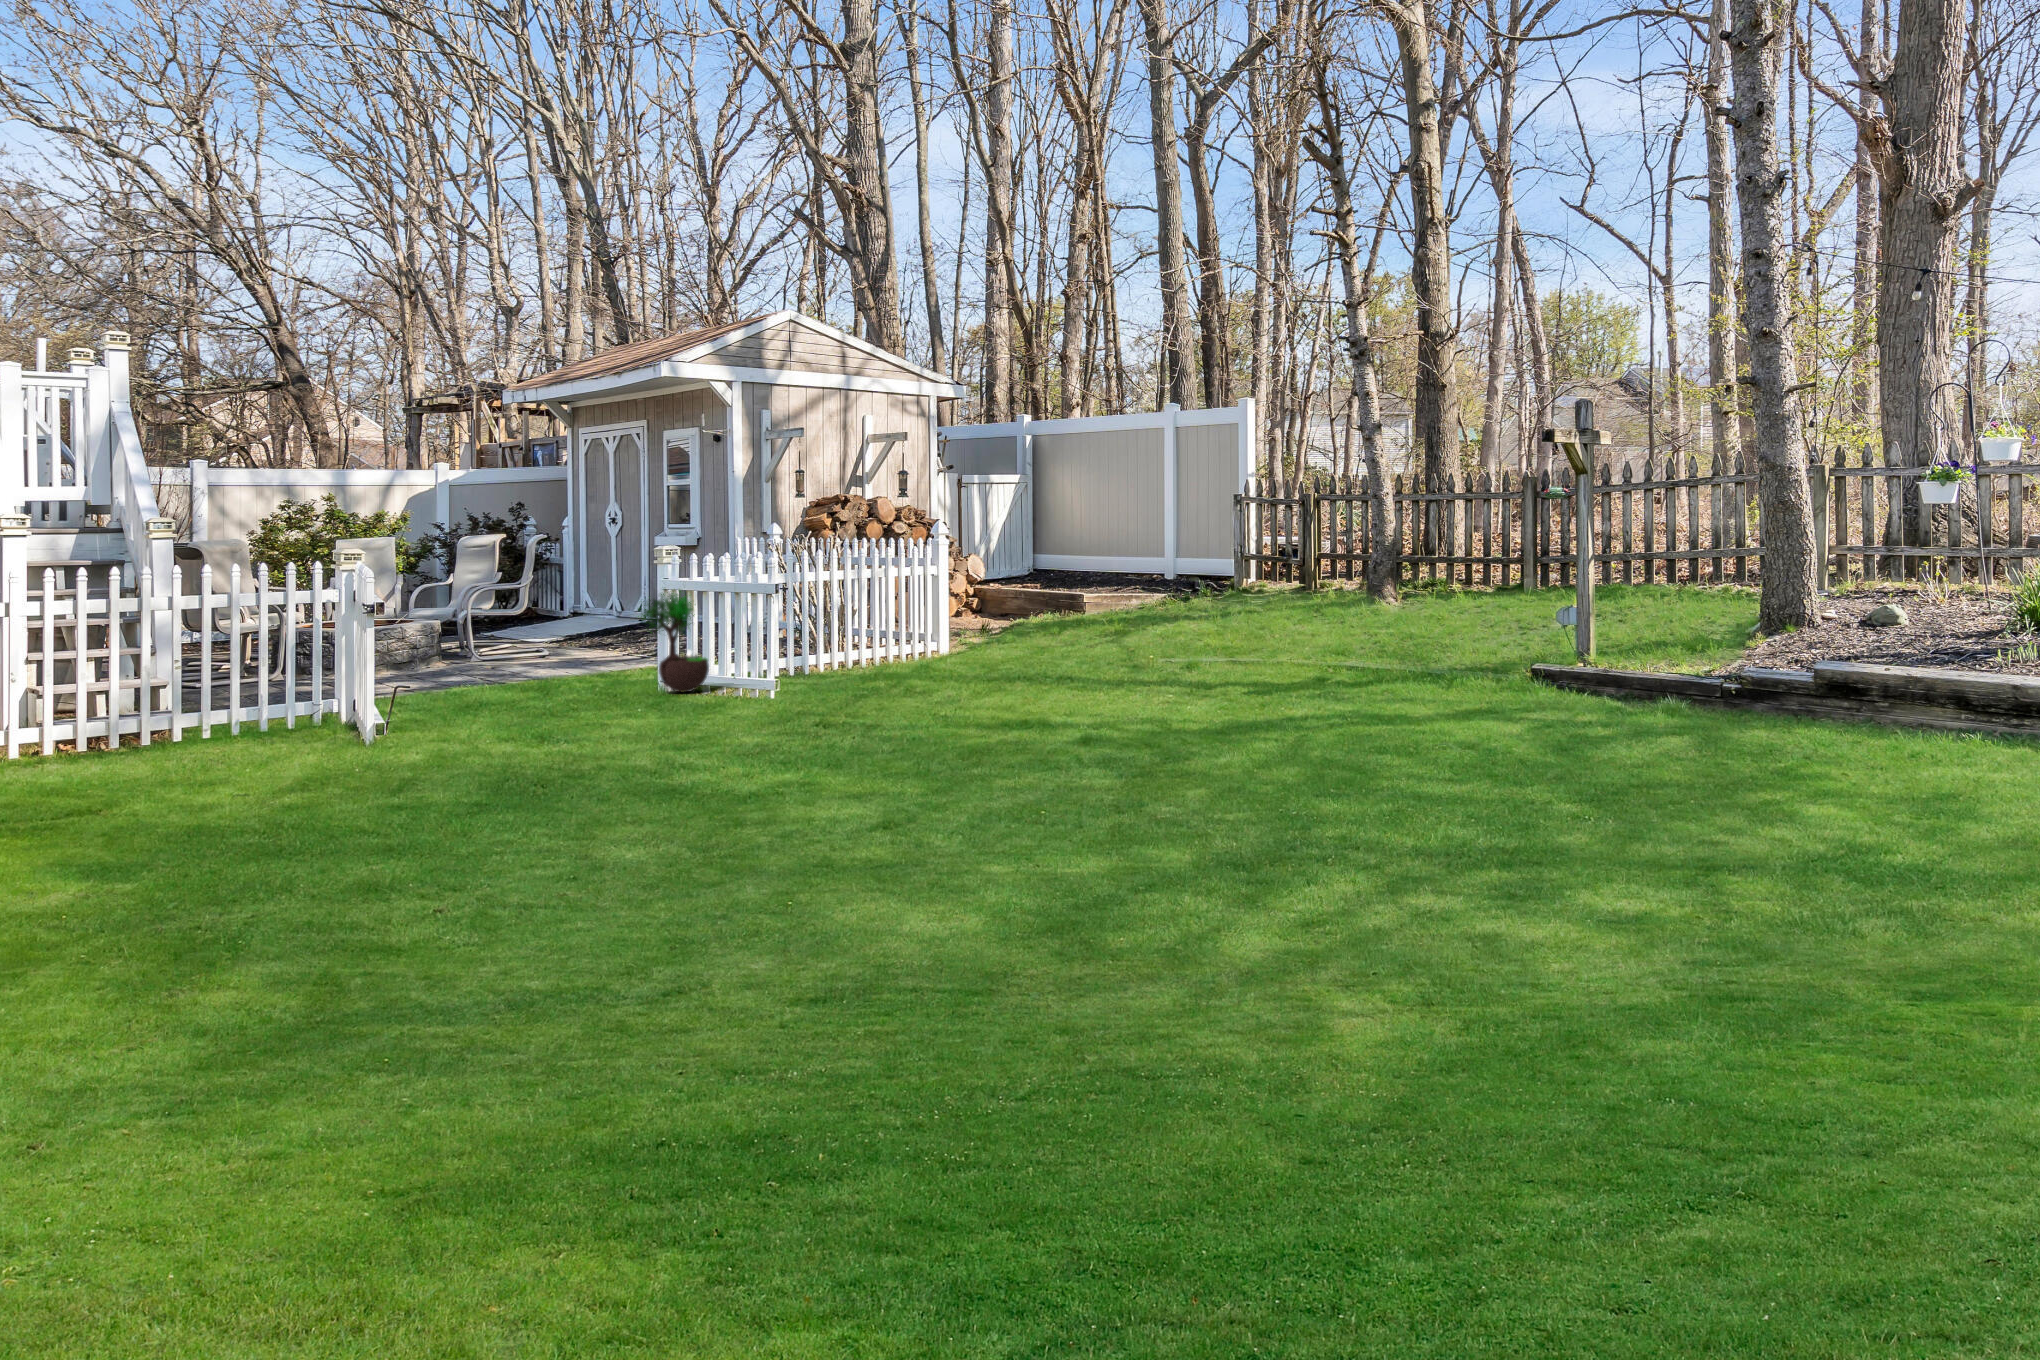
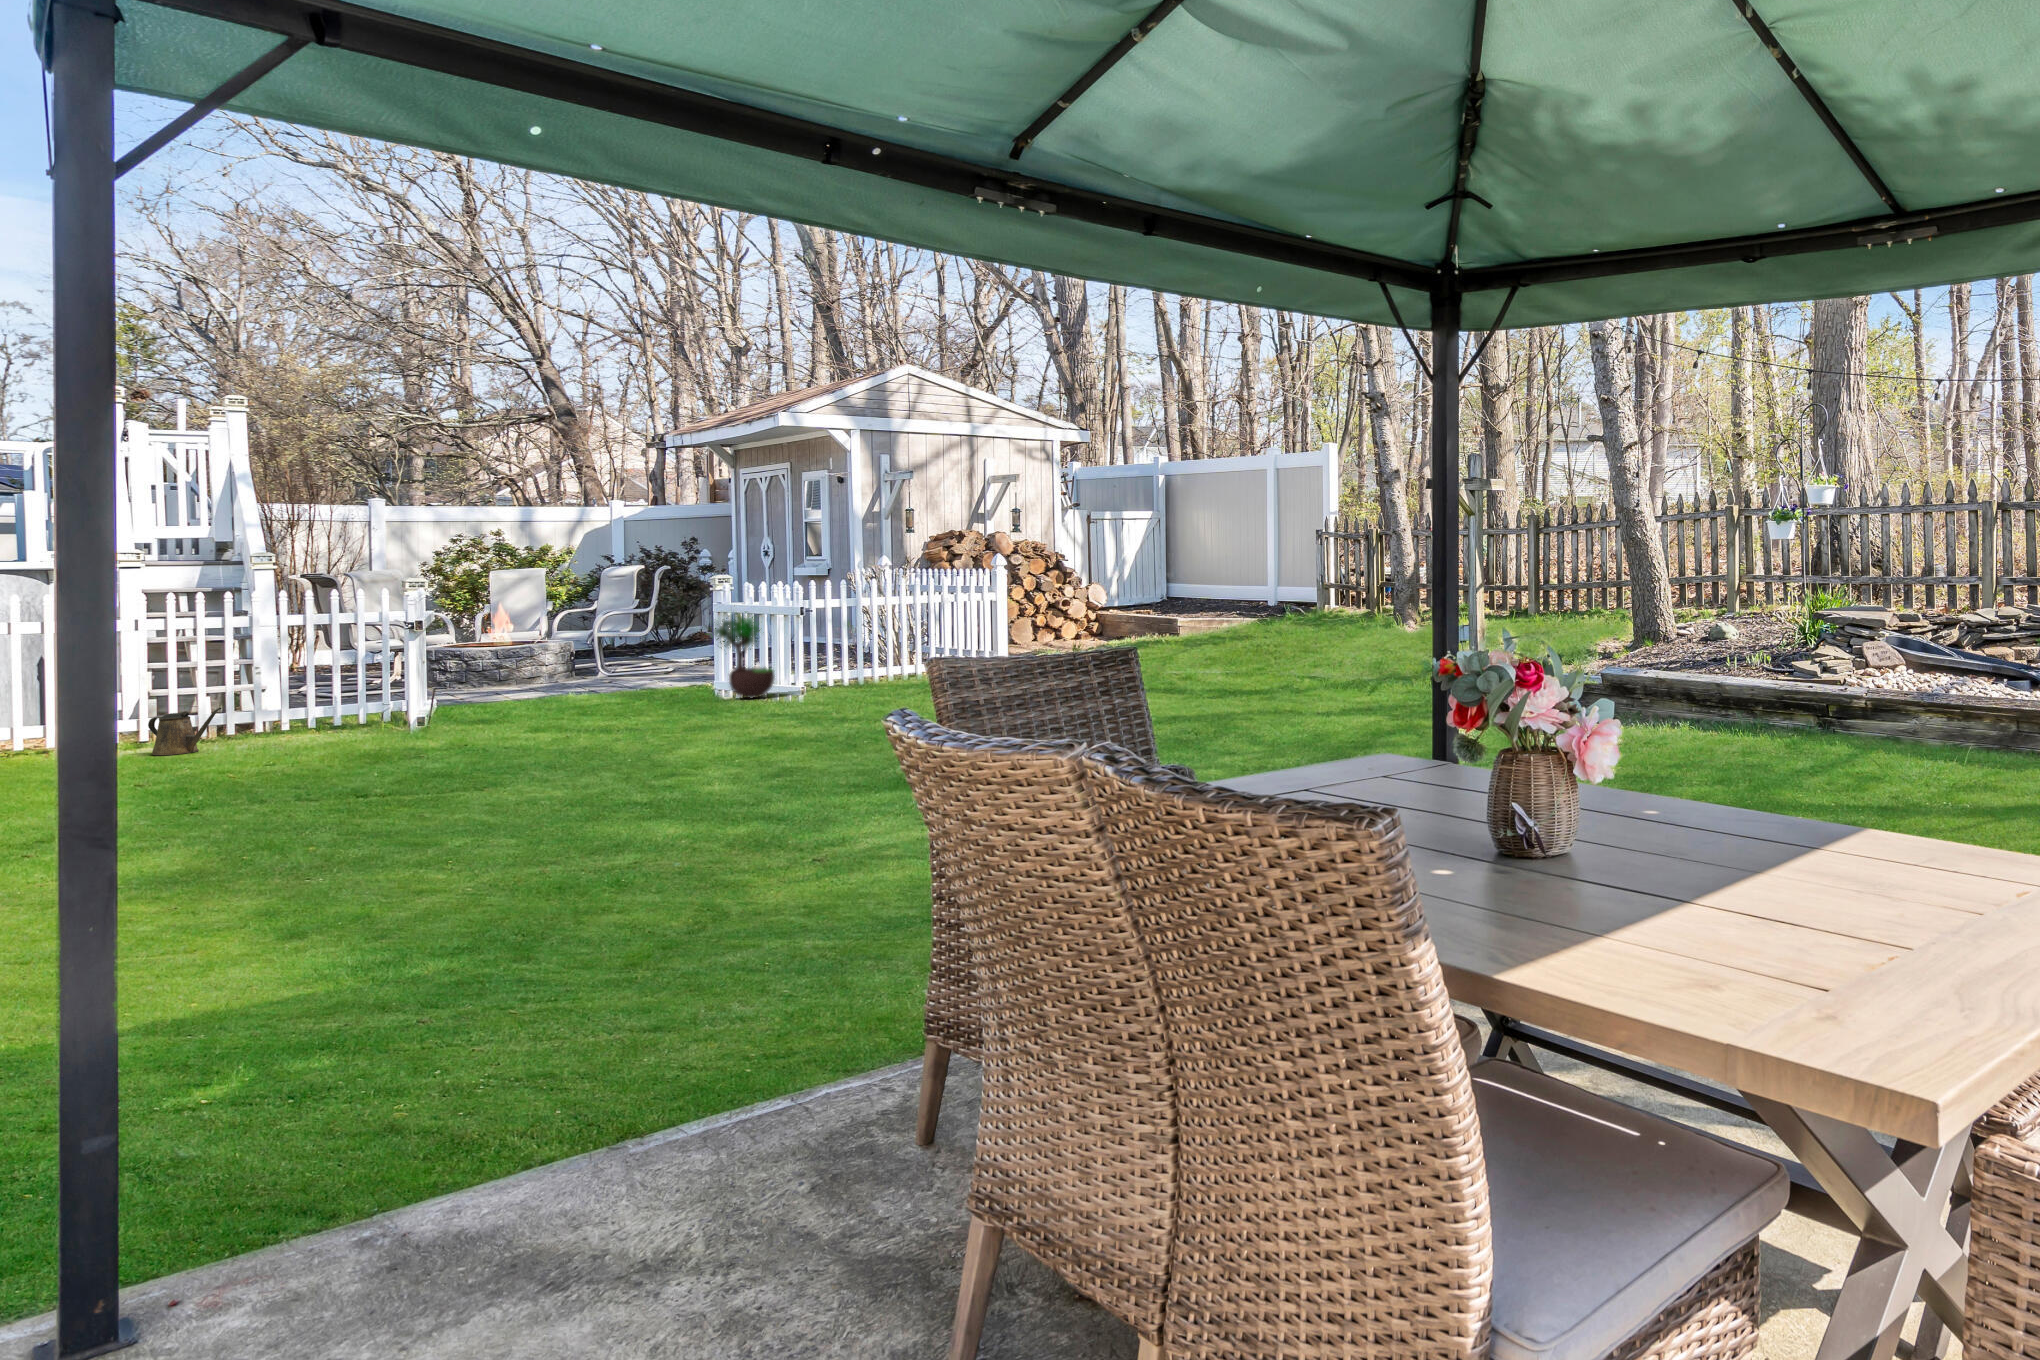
watering can: none [59,703,141,759] -> present [148,708,221,755]

